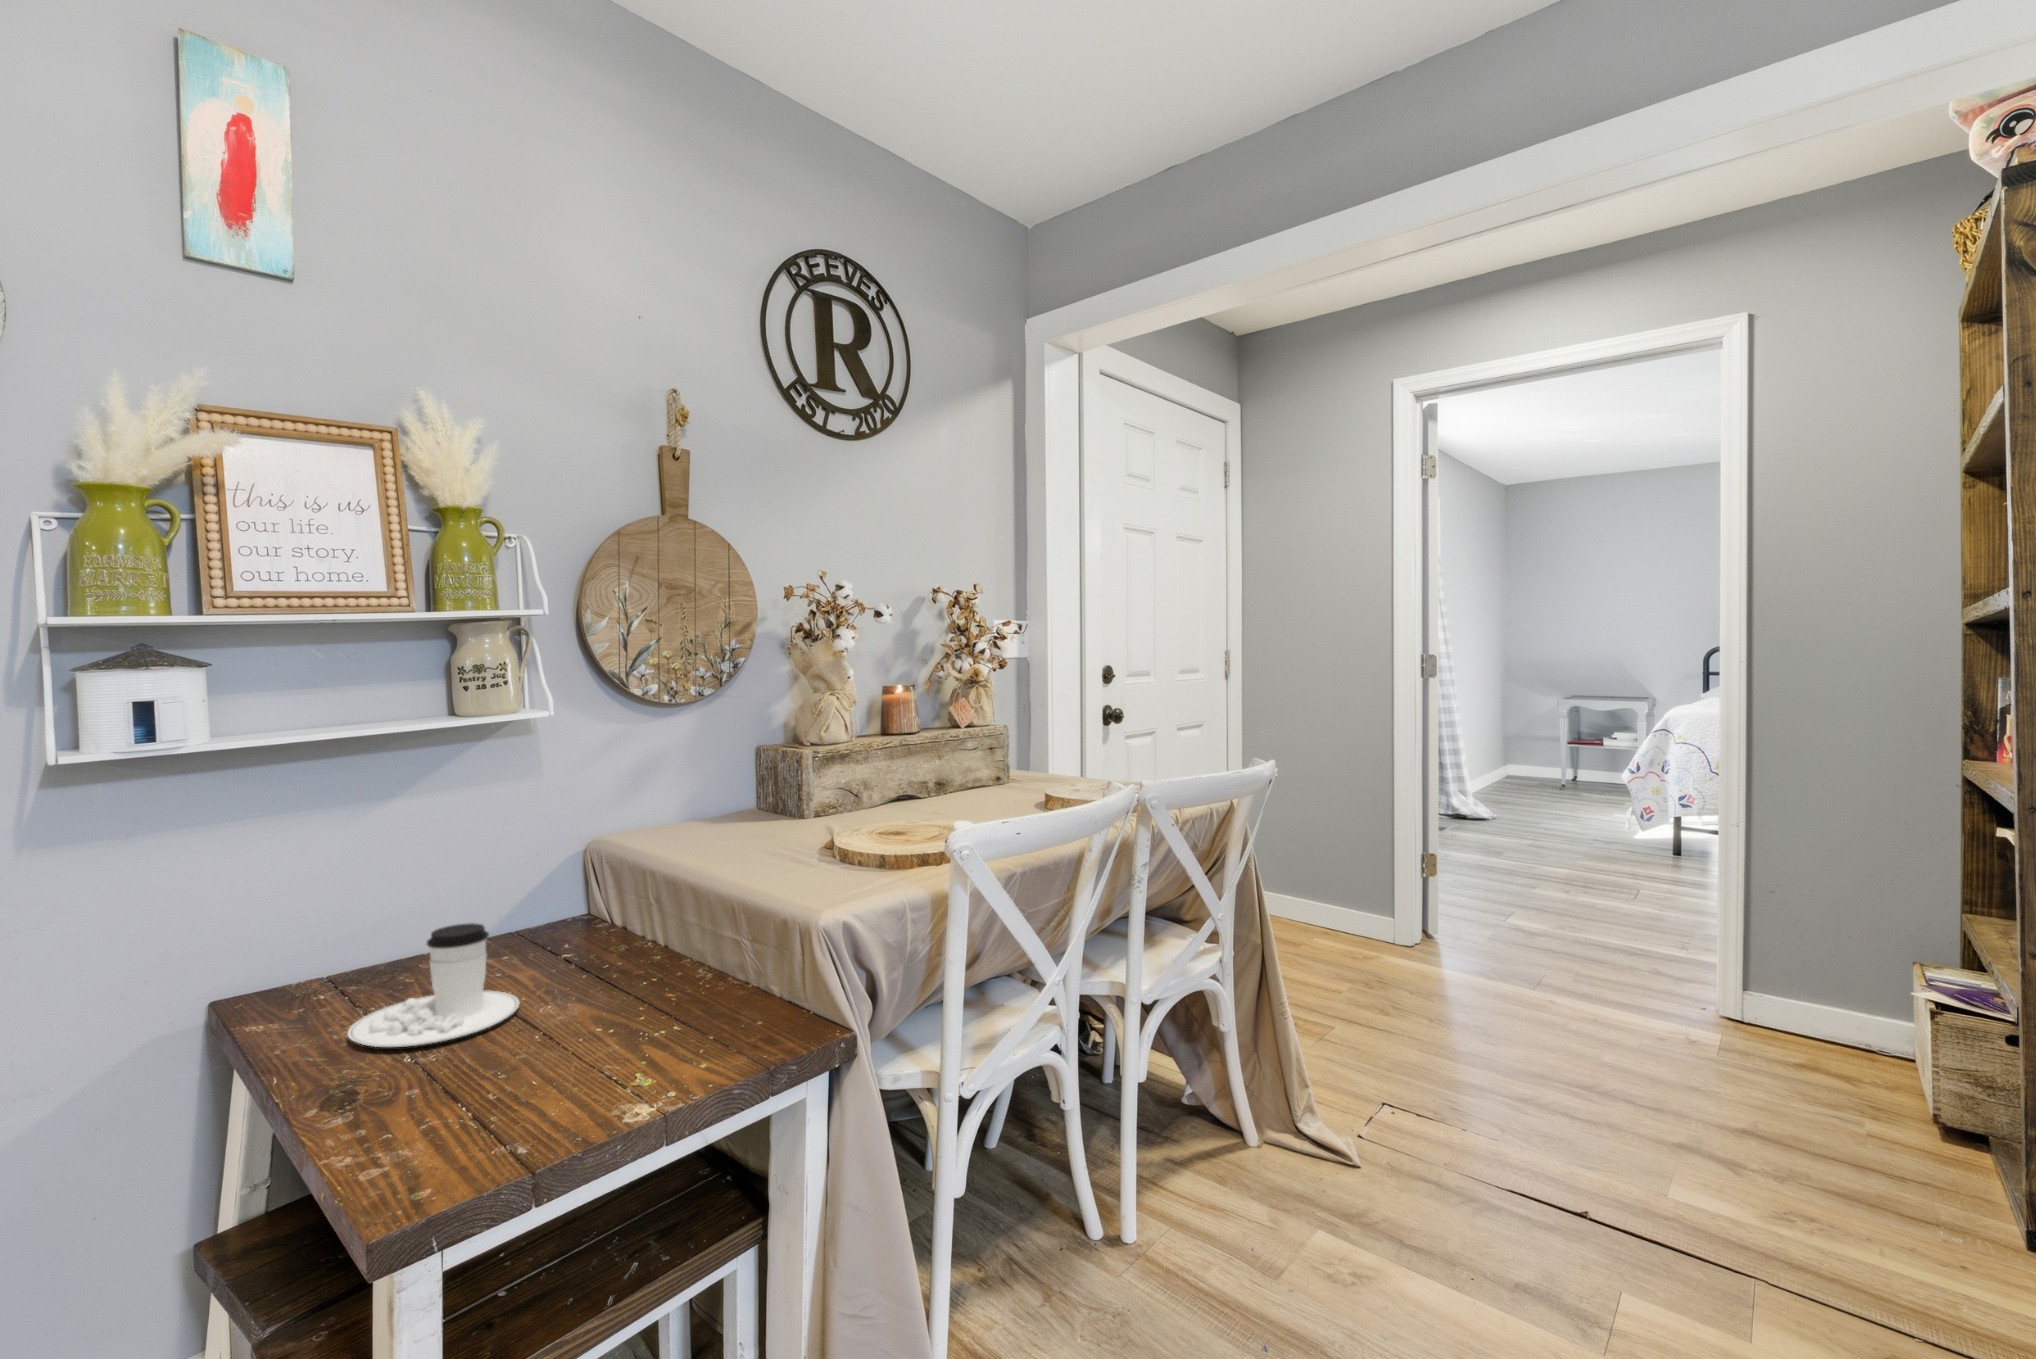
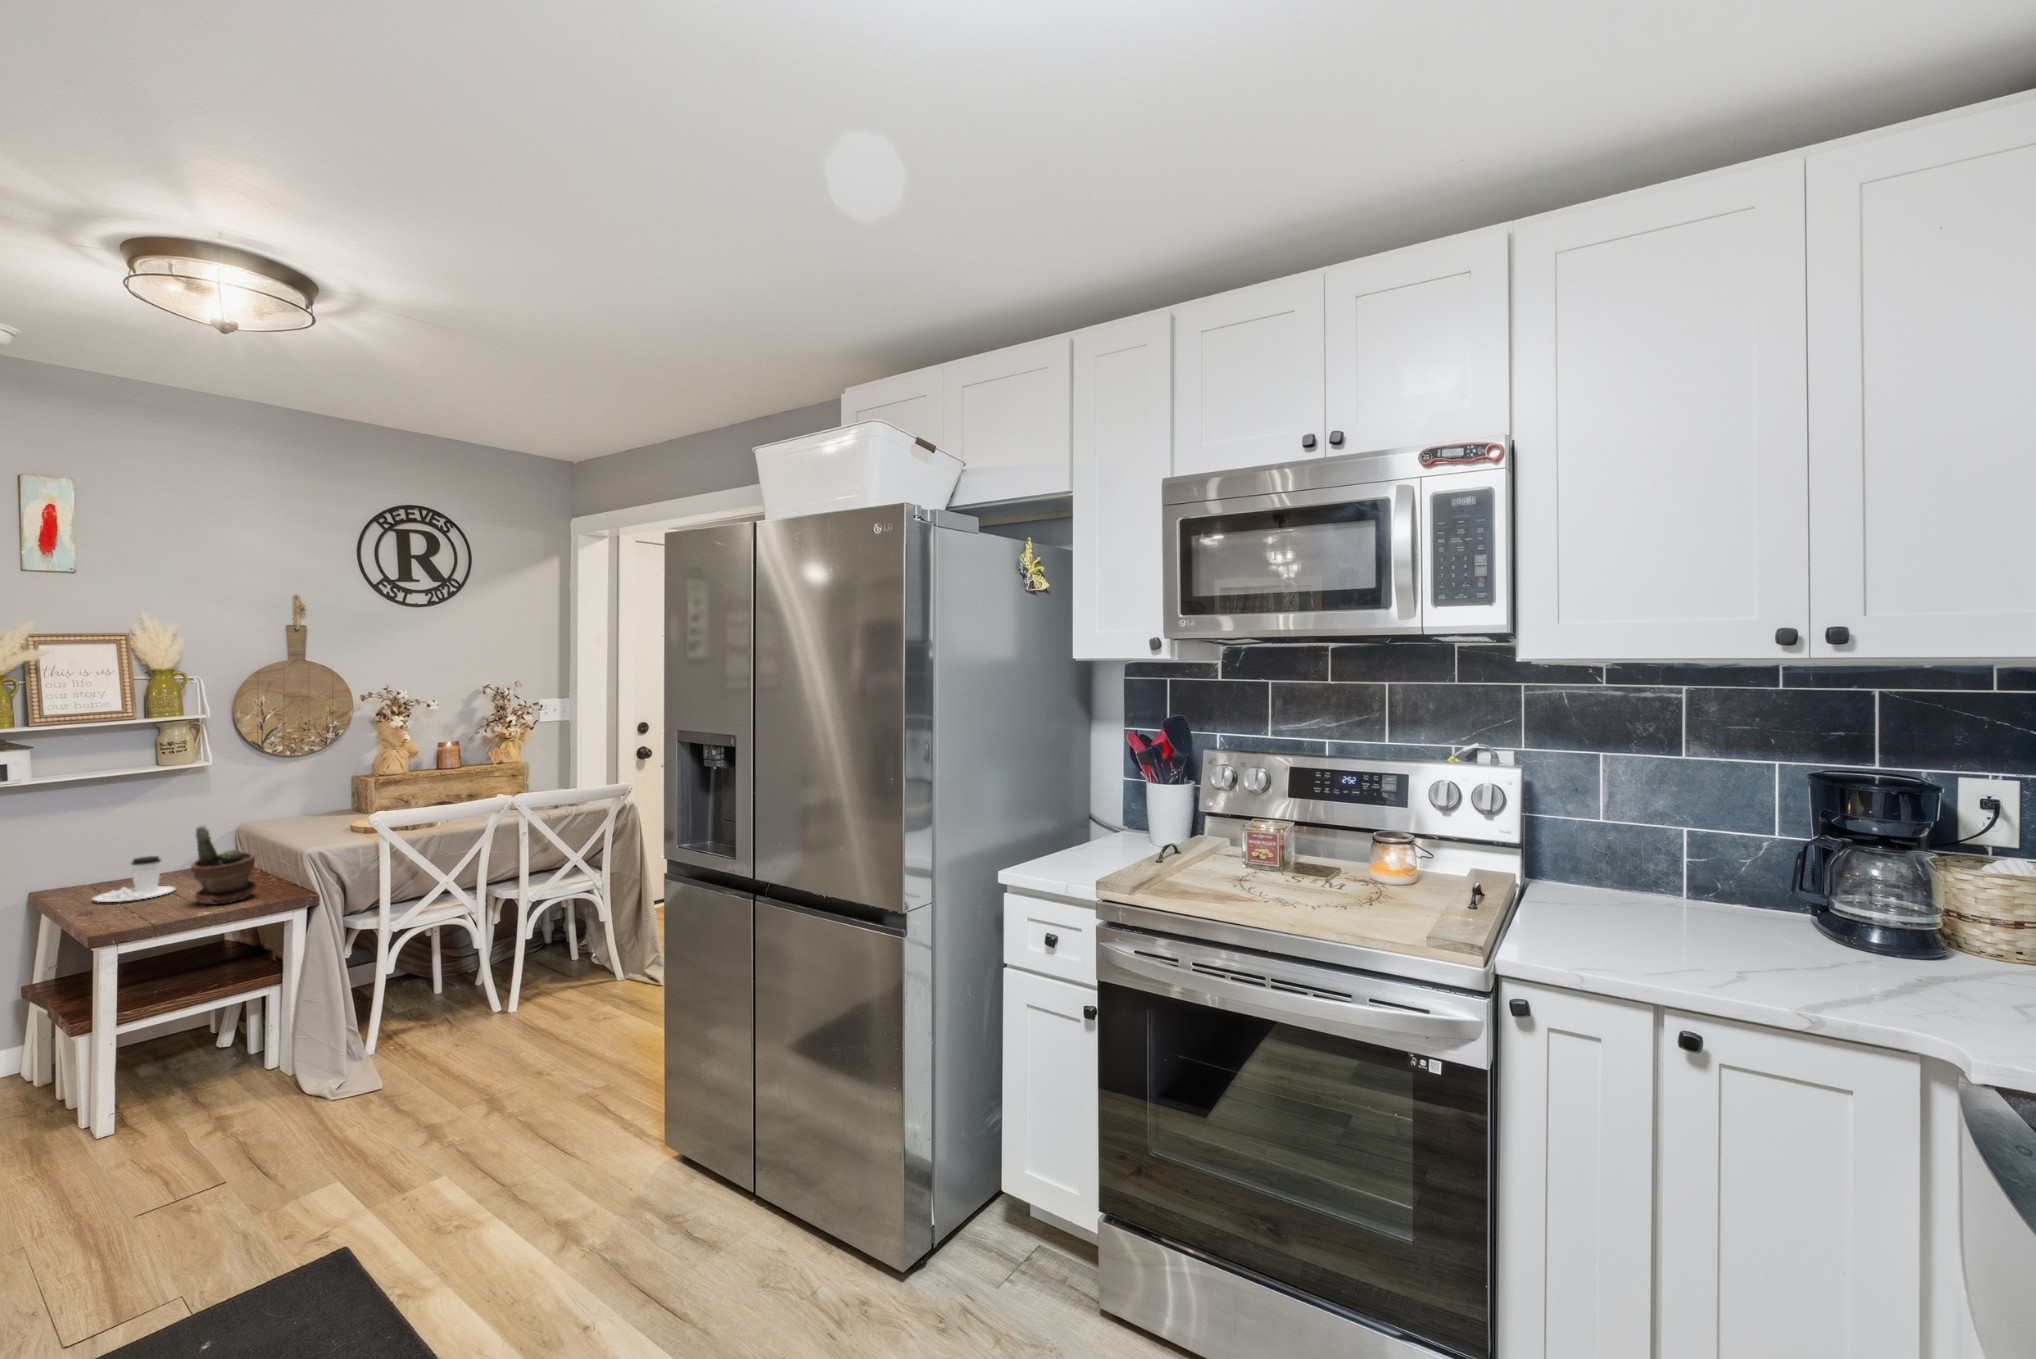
potted plant: none [585,854,720,1064] -> present [191,825,256,905]

